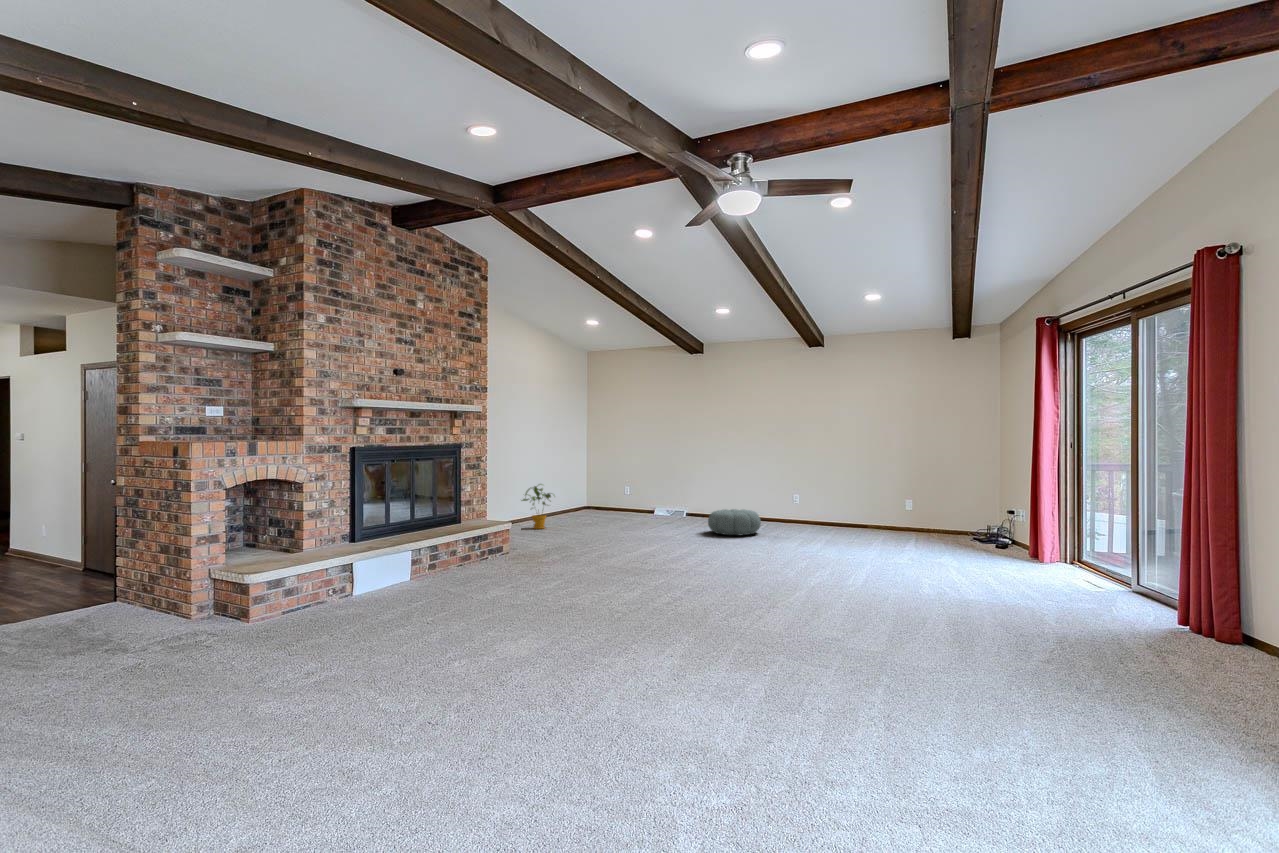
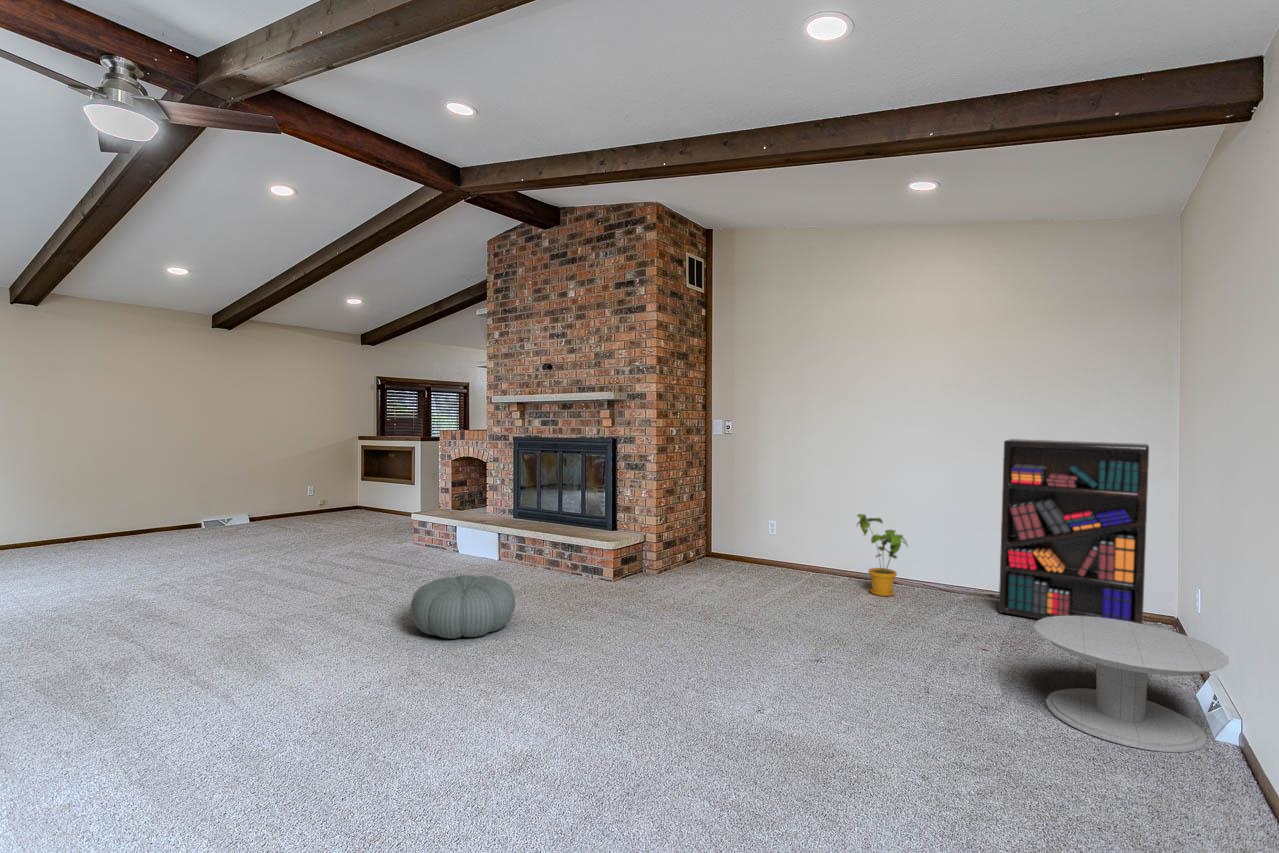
bookshelf: none [551,441,603,521] -> present [999,439,1149,624]
side table: none [656,495,704,523] -> present [1034,616,1229,752]
pouf: present [708,509,761,535] -> present [411,575,515,639]

